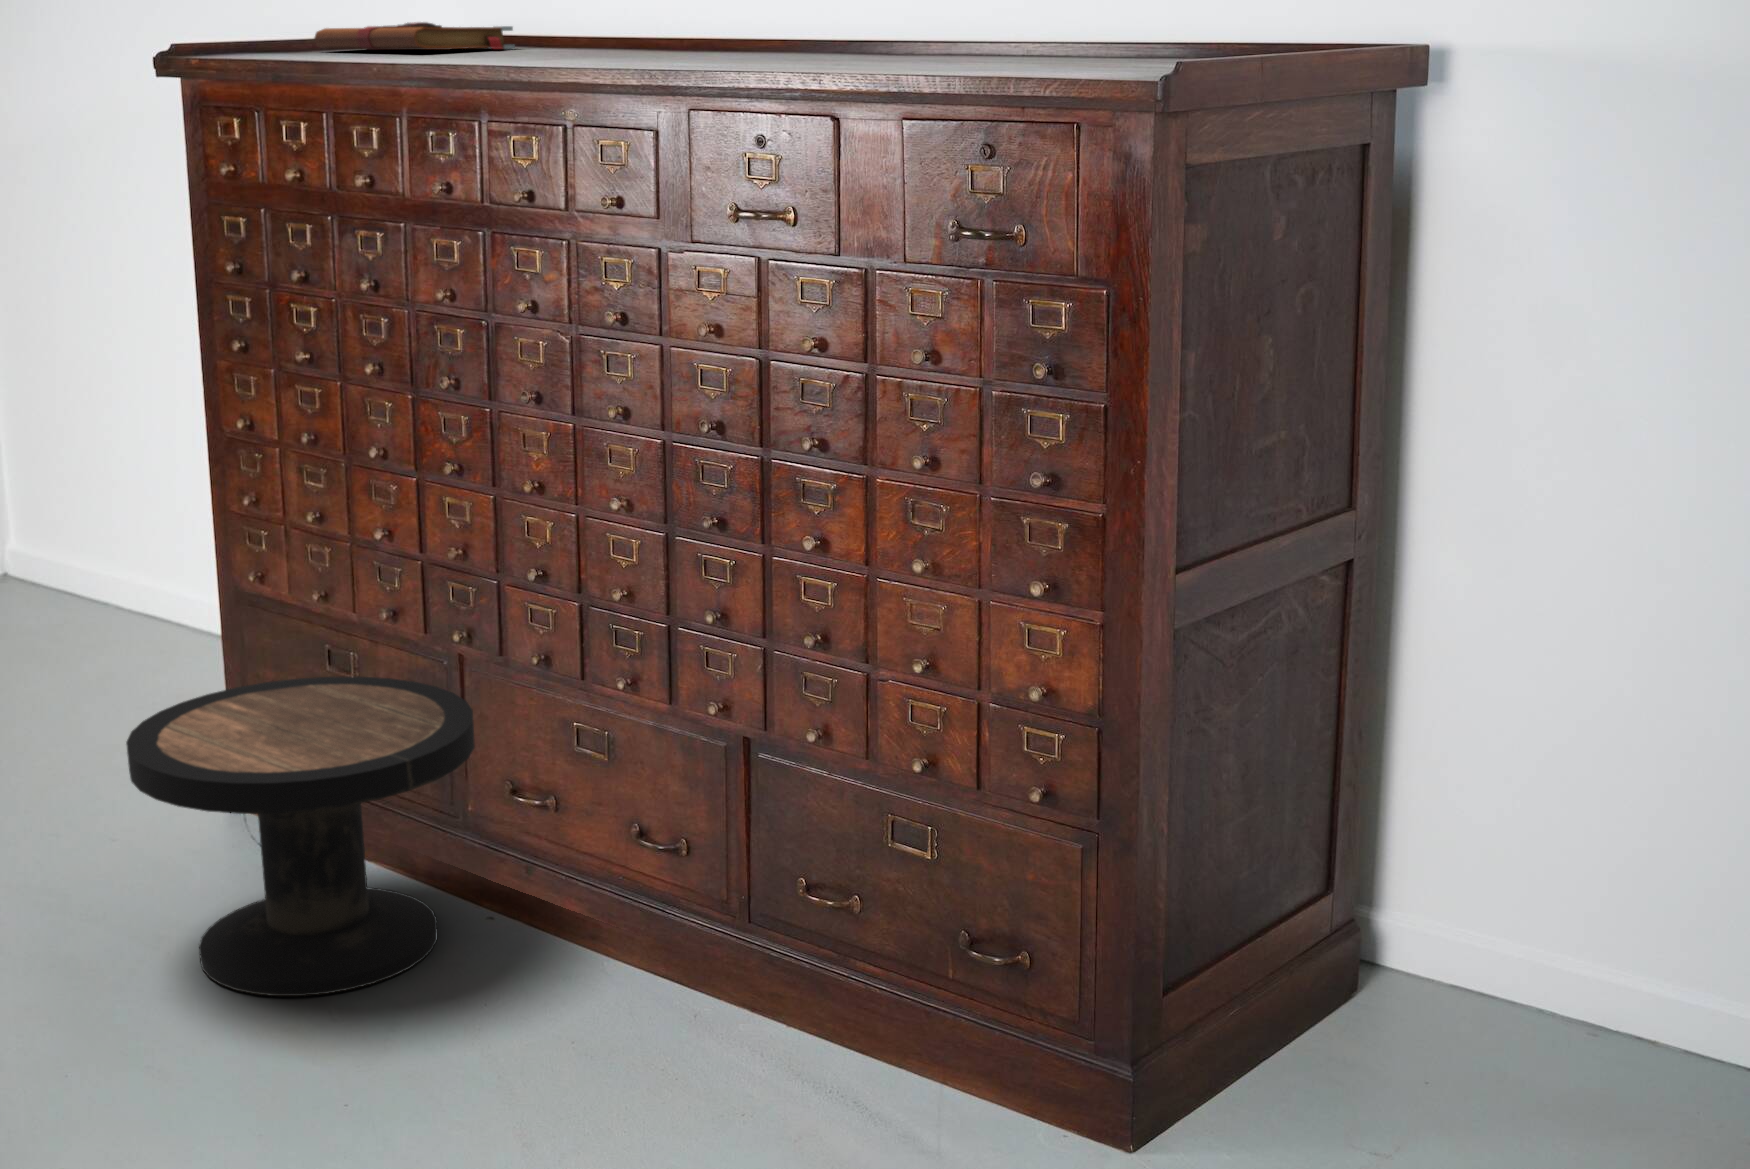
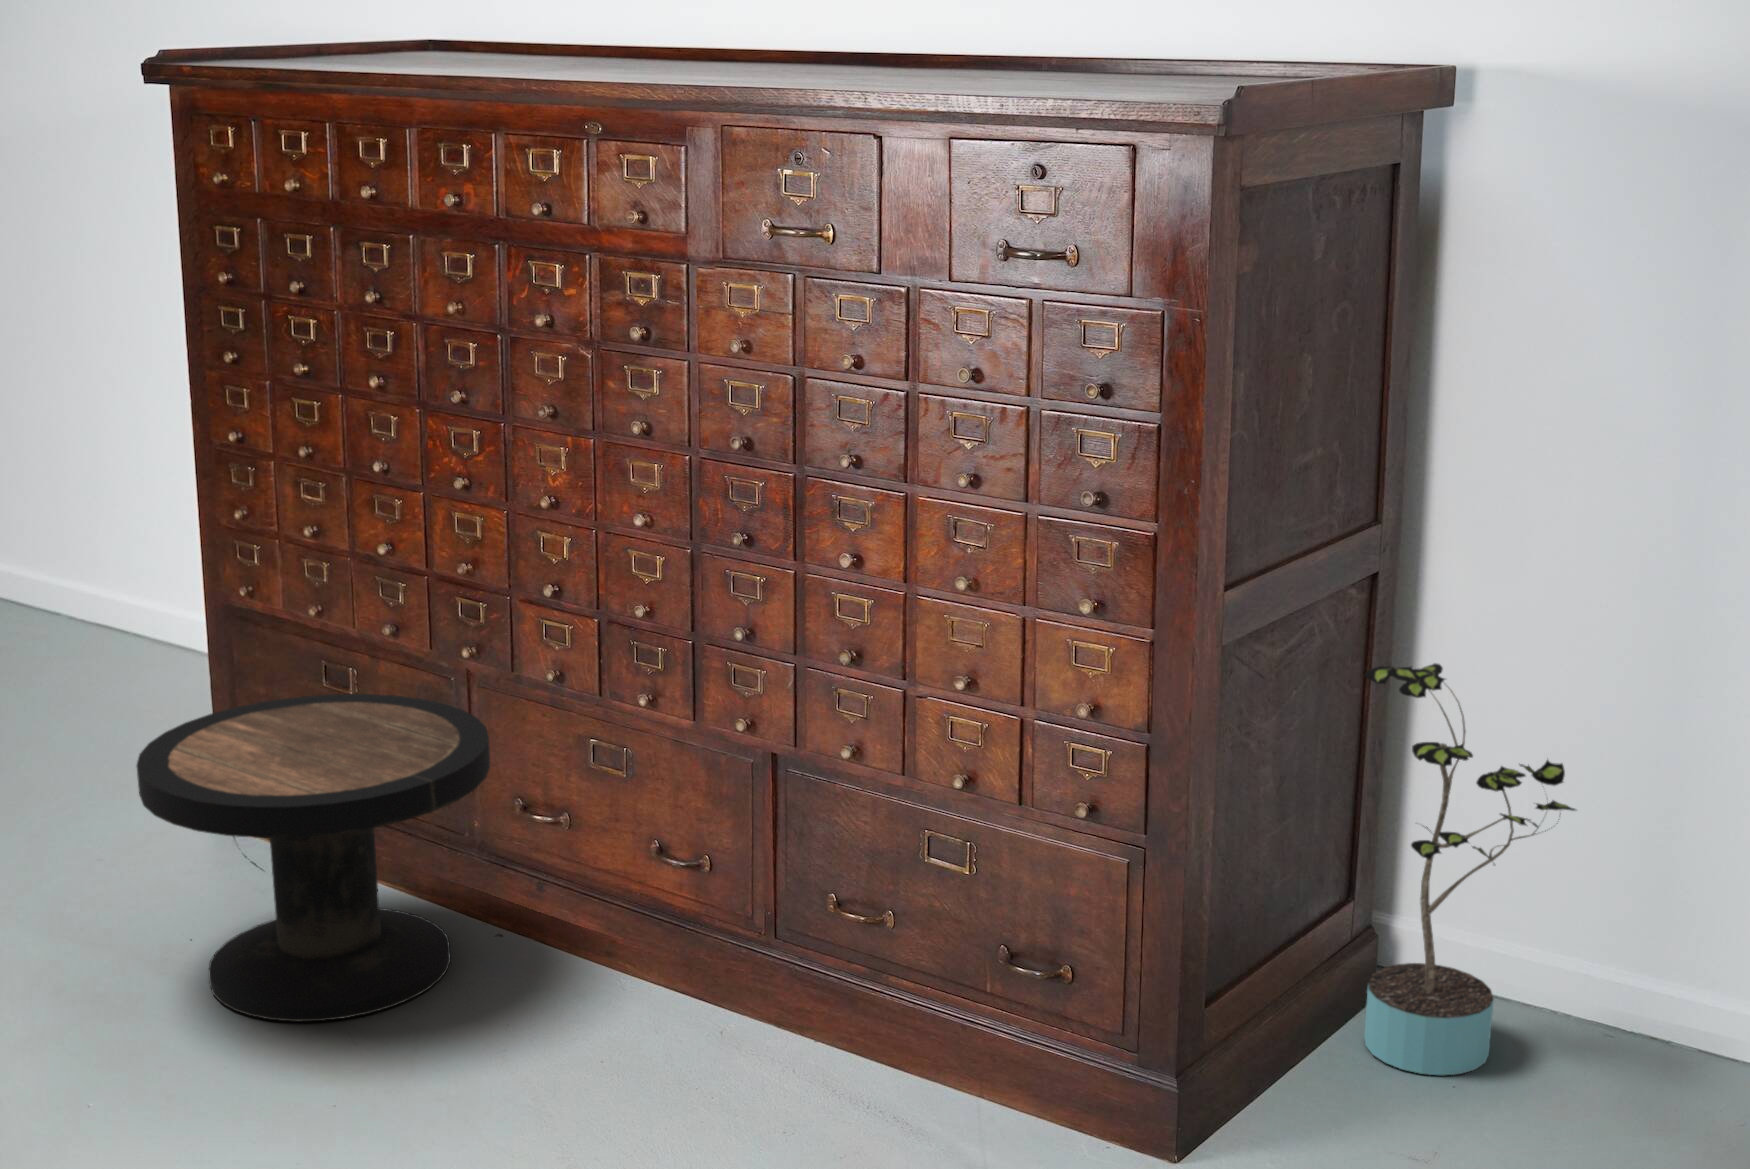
book: present [314,22,515,50] -> none [303,33,511,56]
potted plant: none [1335,652,1557,1070] -> present [1364,663,1575,1075]

